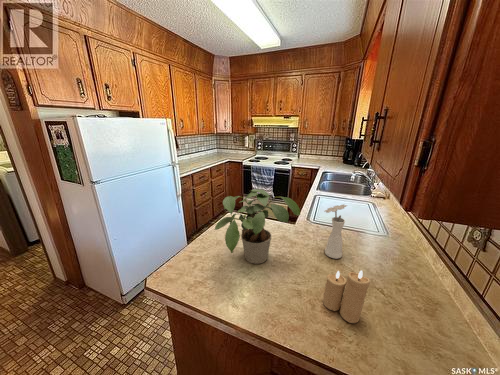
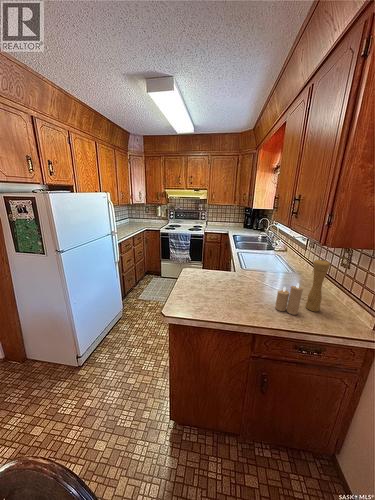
potted plant: present [215,189,300,264] -> none [201,245,251,296]
vase: present [324,204,347,259] -> none [262,252,277,288]
pepper mill: none [380,232,432,323] -> present [306,260,330,311]

